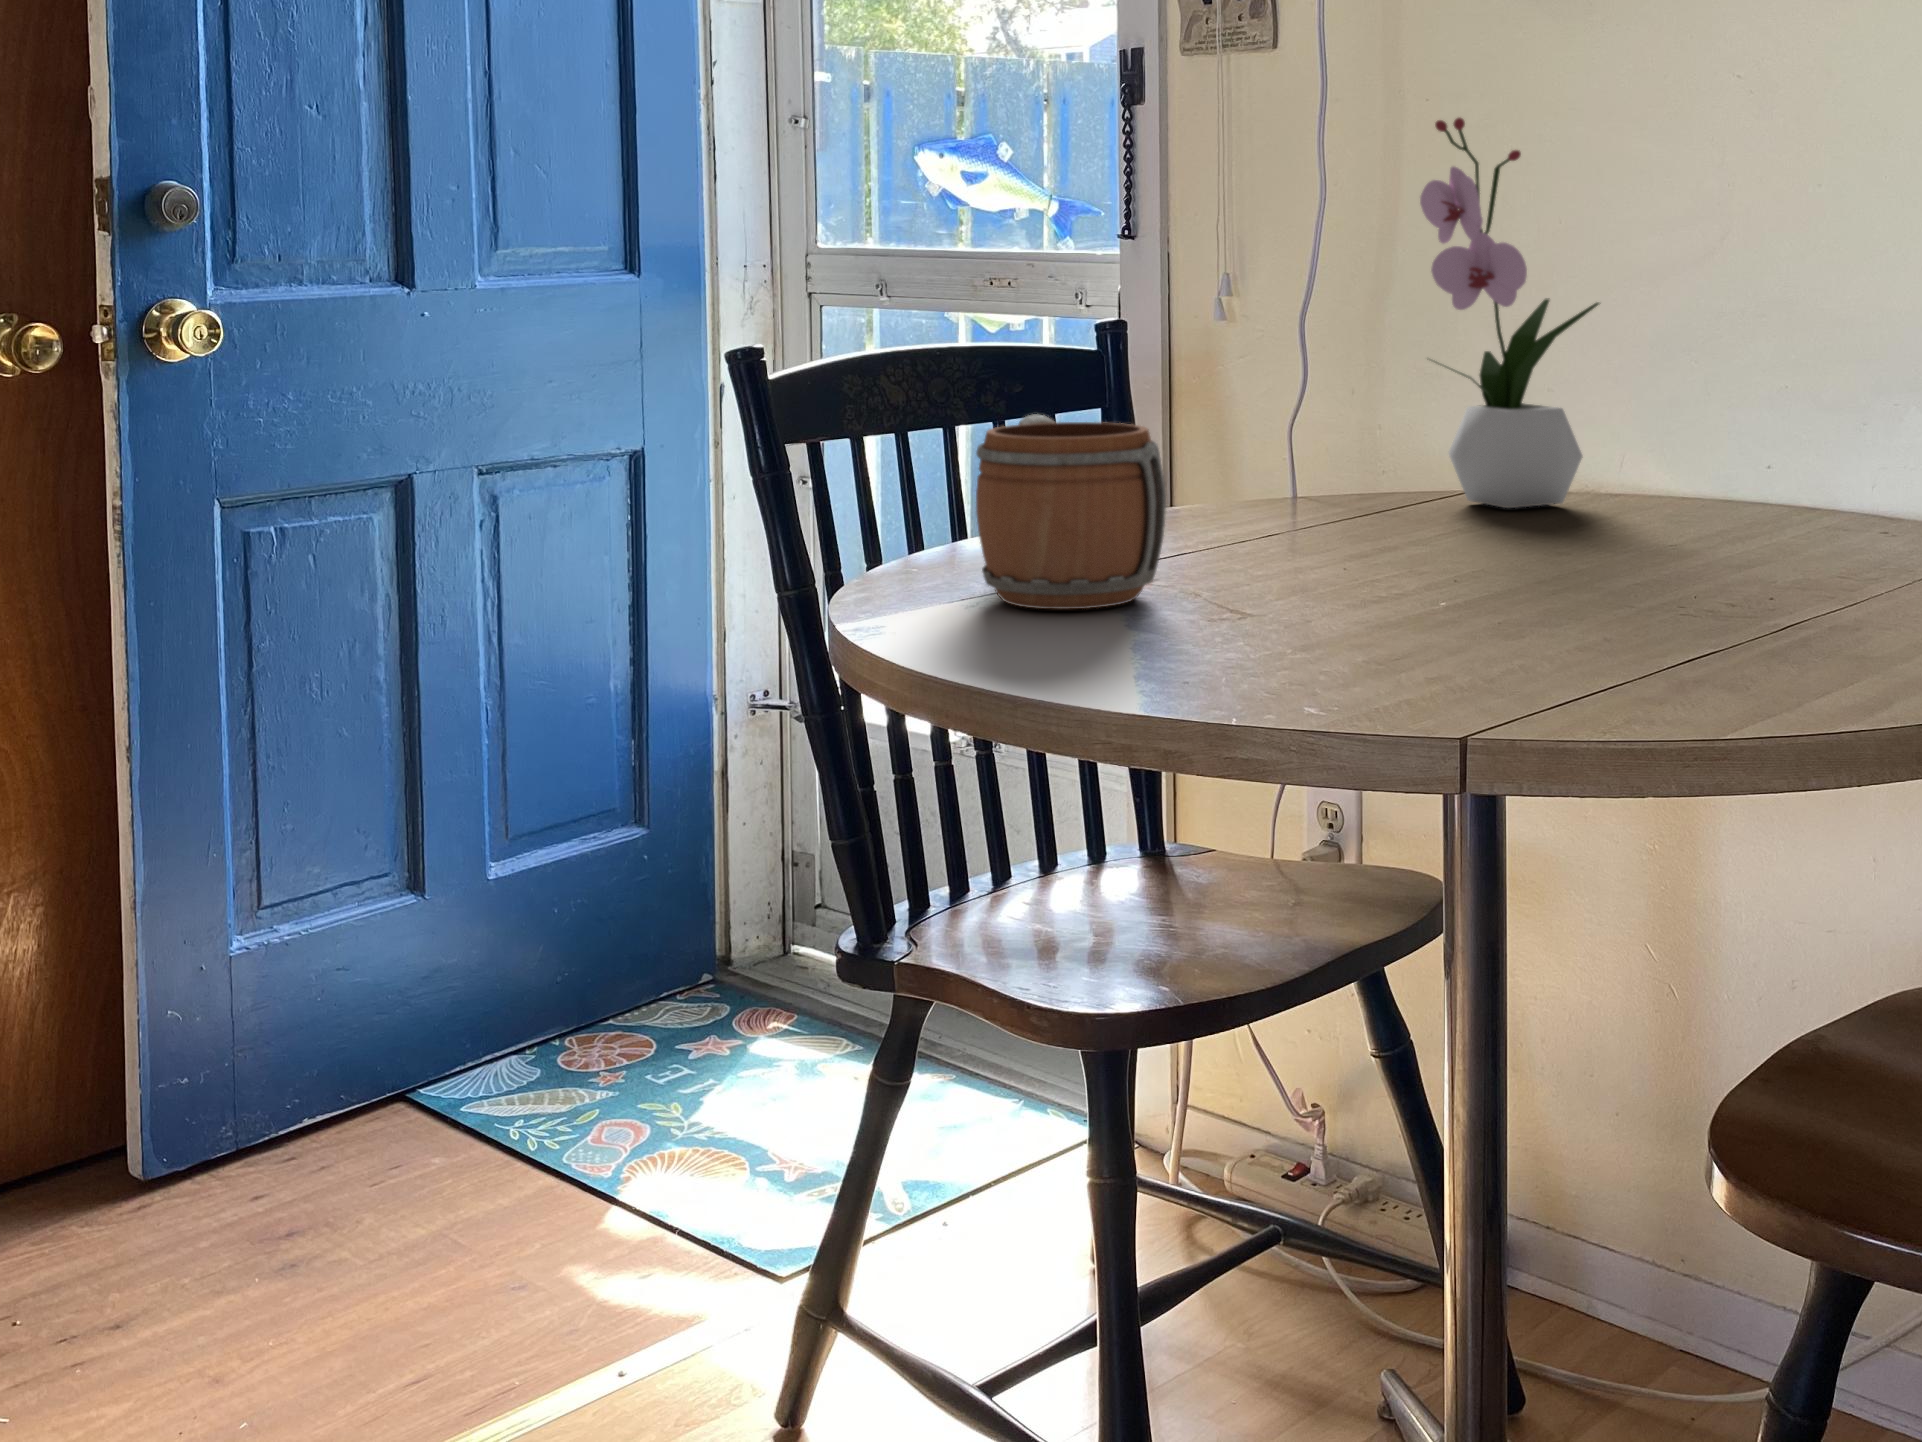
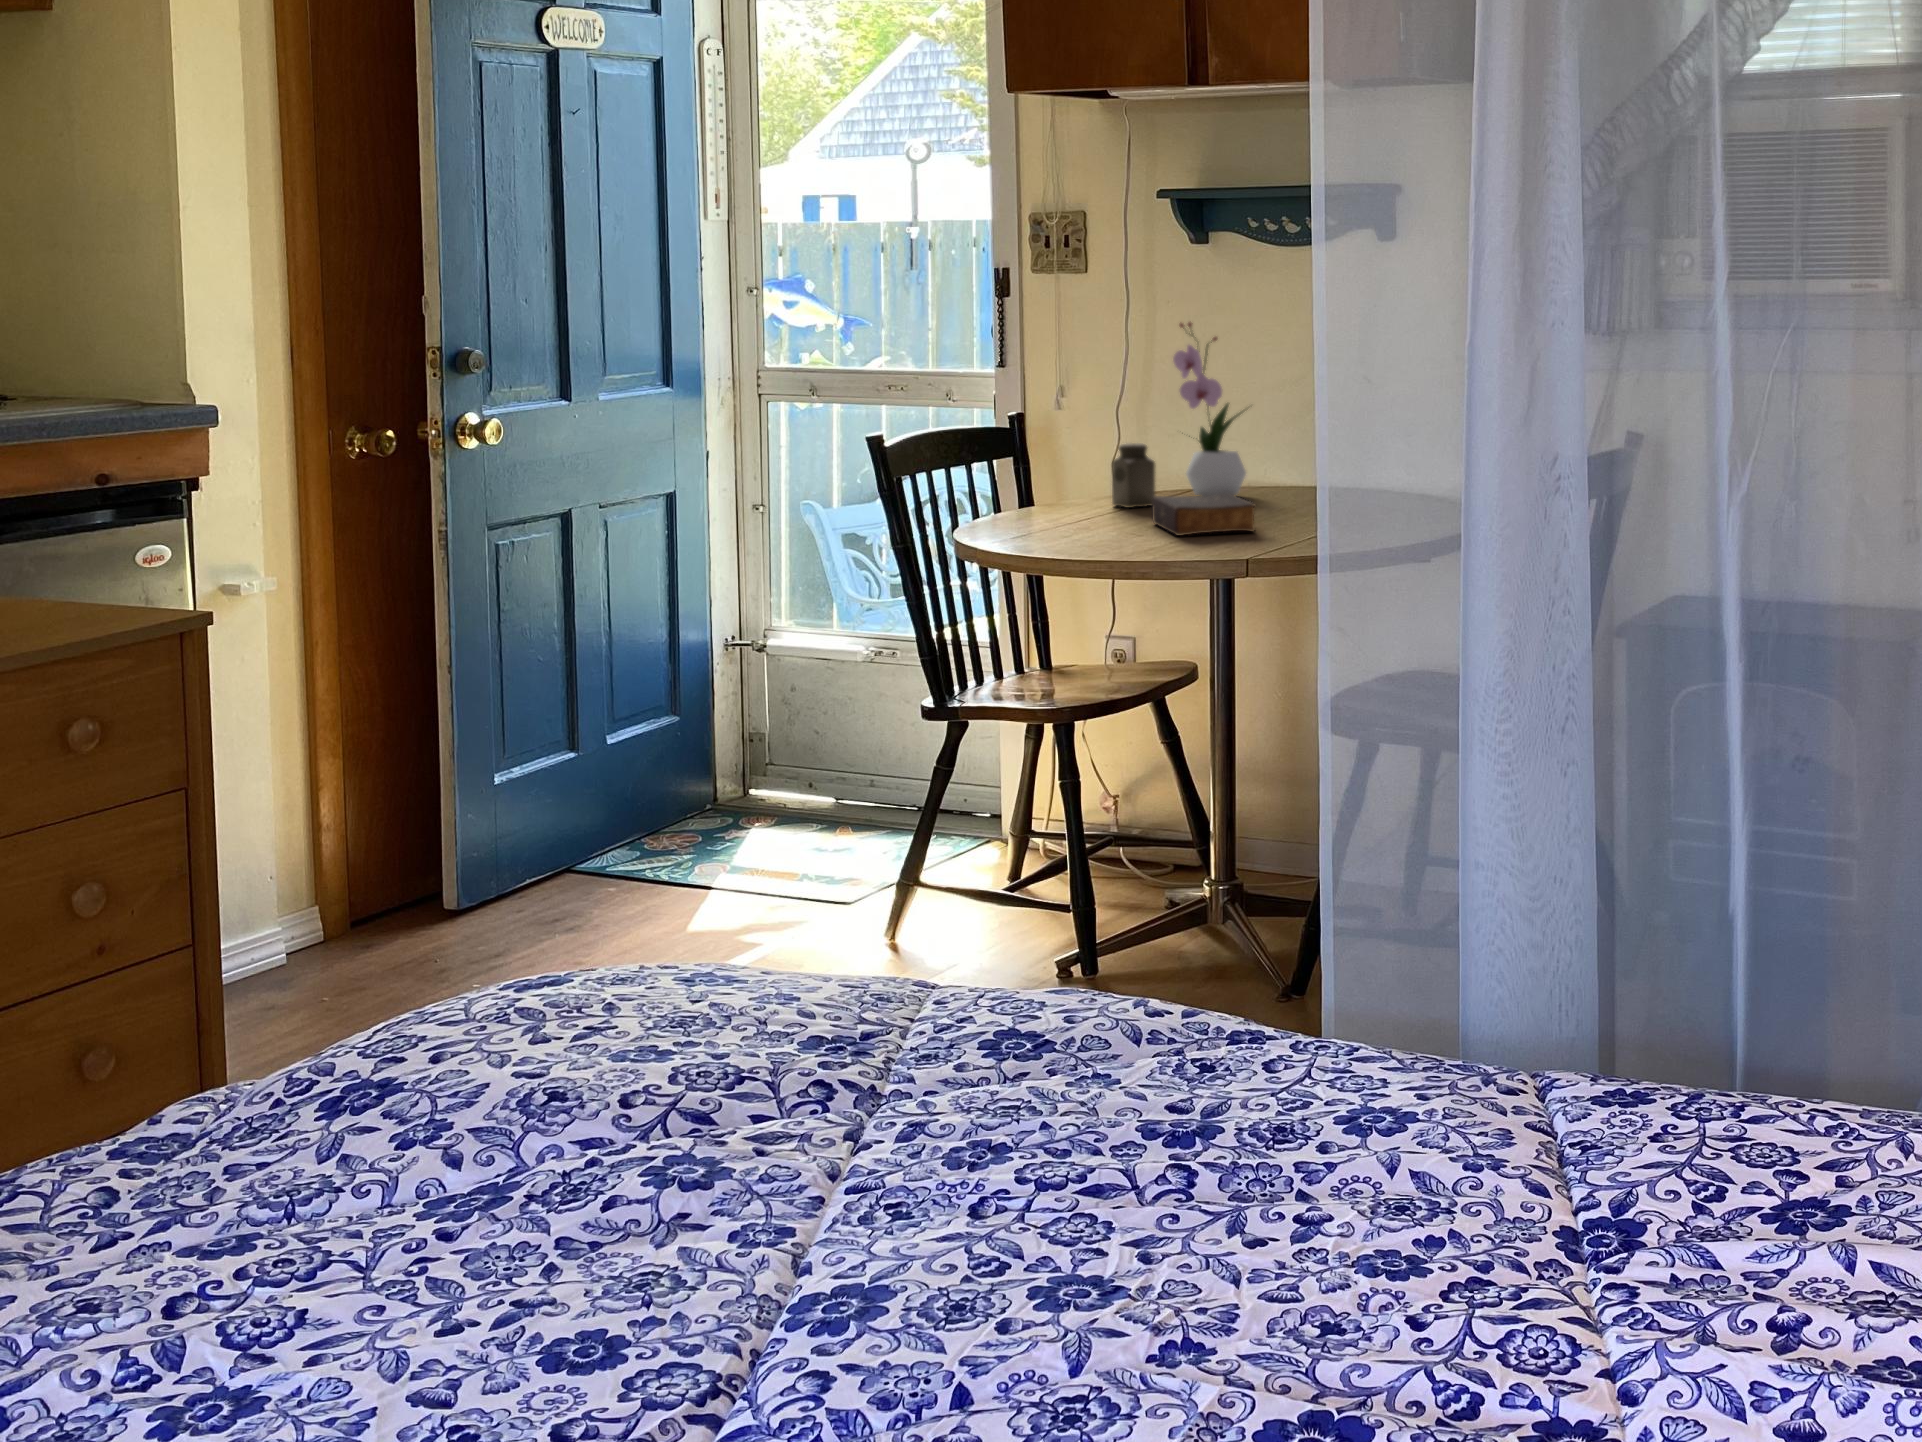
salt shaker: none [1269,384,1363,531] -> present [1112,443,1155,508]
mug: present [976,414,1166,609] -> none [1020,458,1099,534]
book: none [1312,516,1559,636] -> present [1152,493,1255,536]

